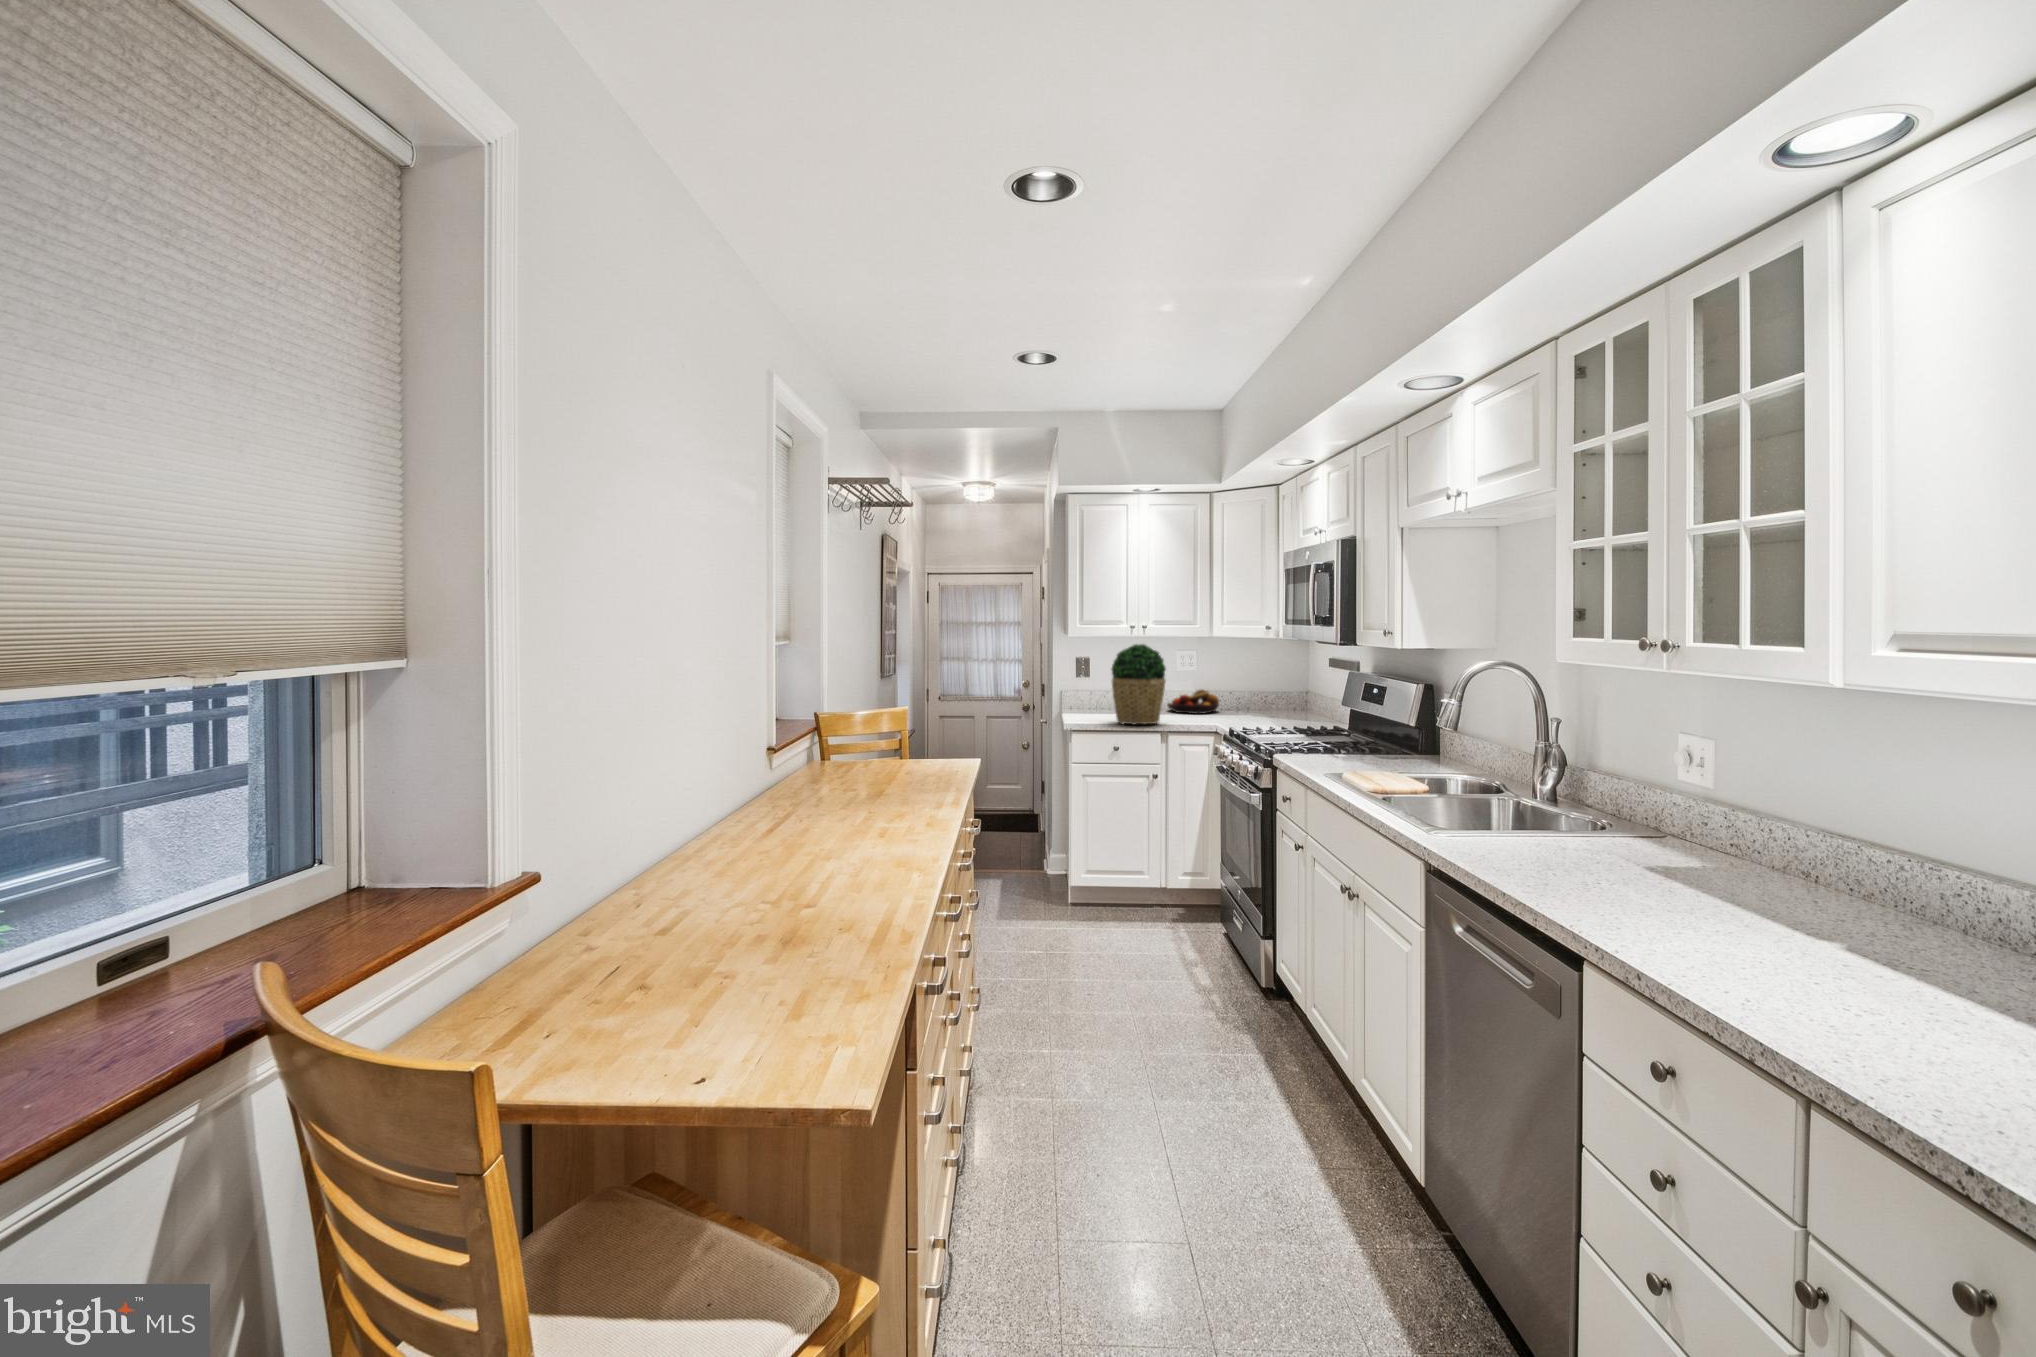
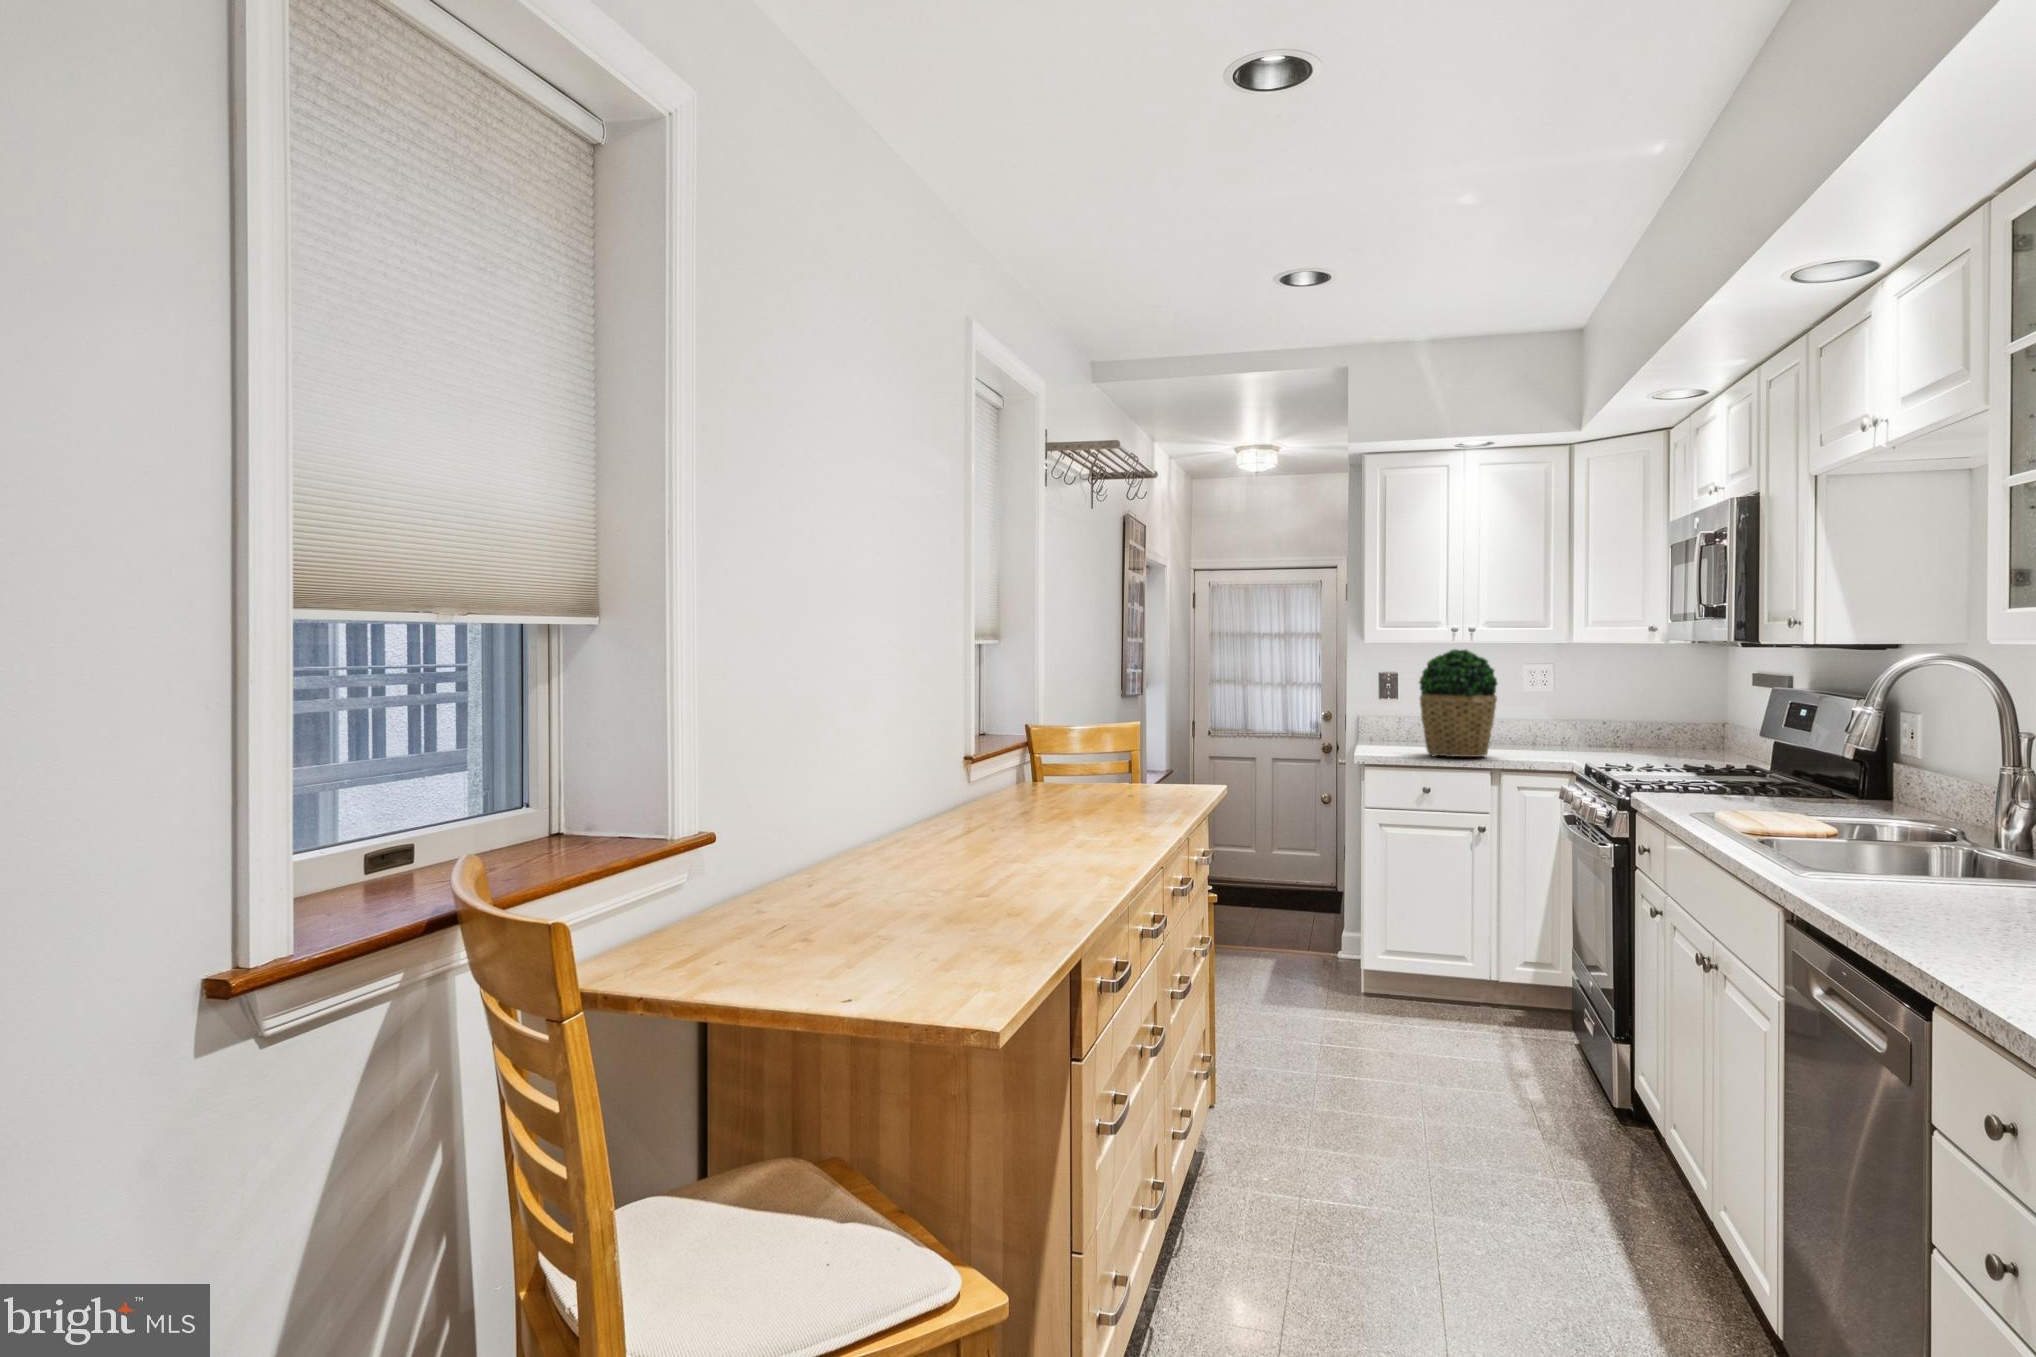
fruit bowl: present [1168,690,1219,714] -> none [1509,716,1587,749]

